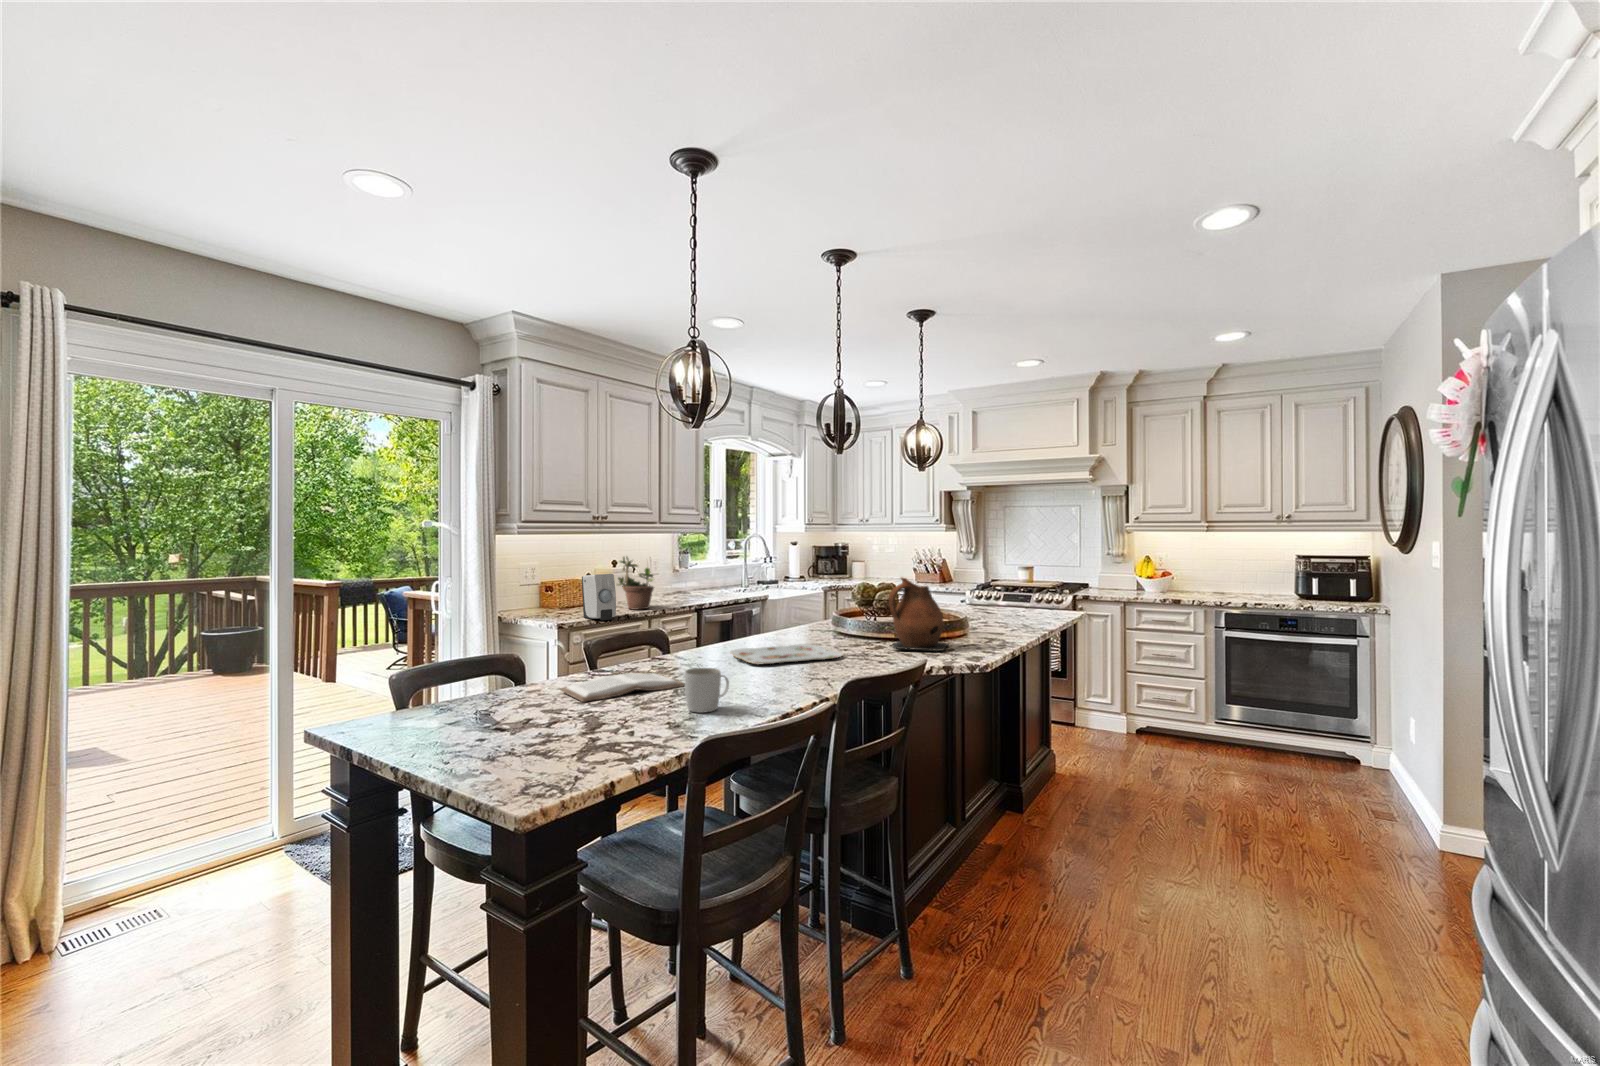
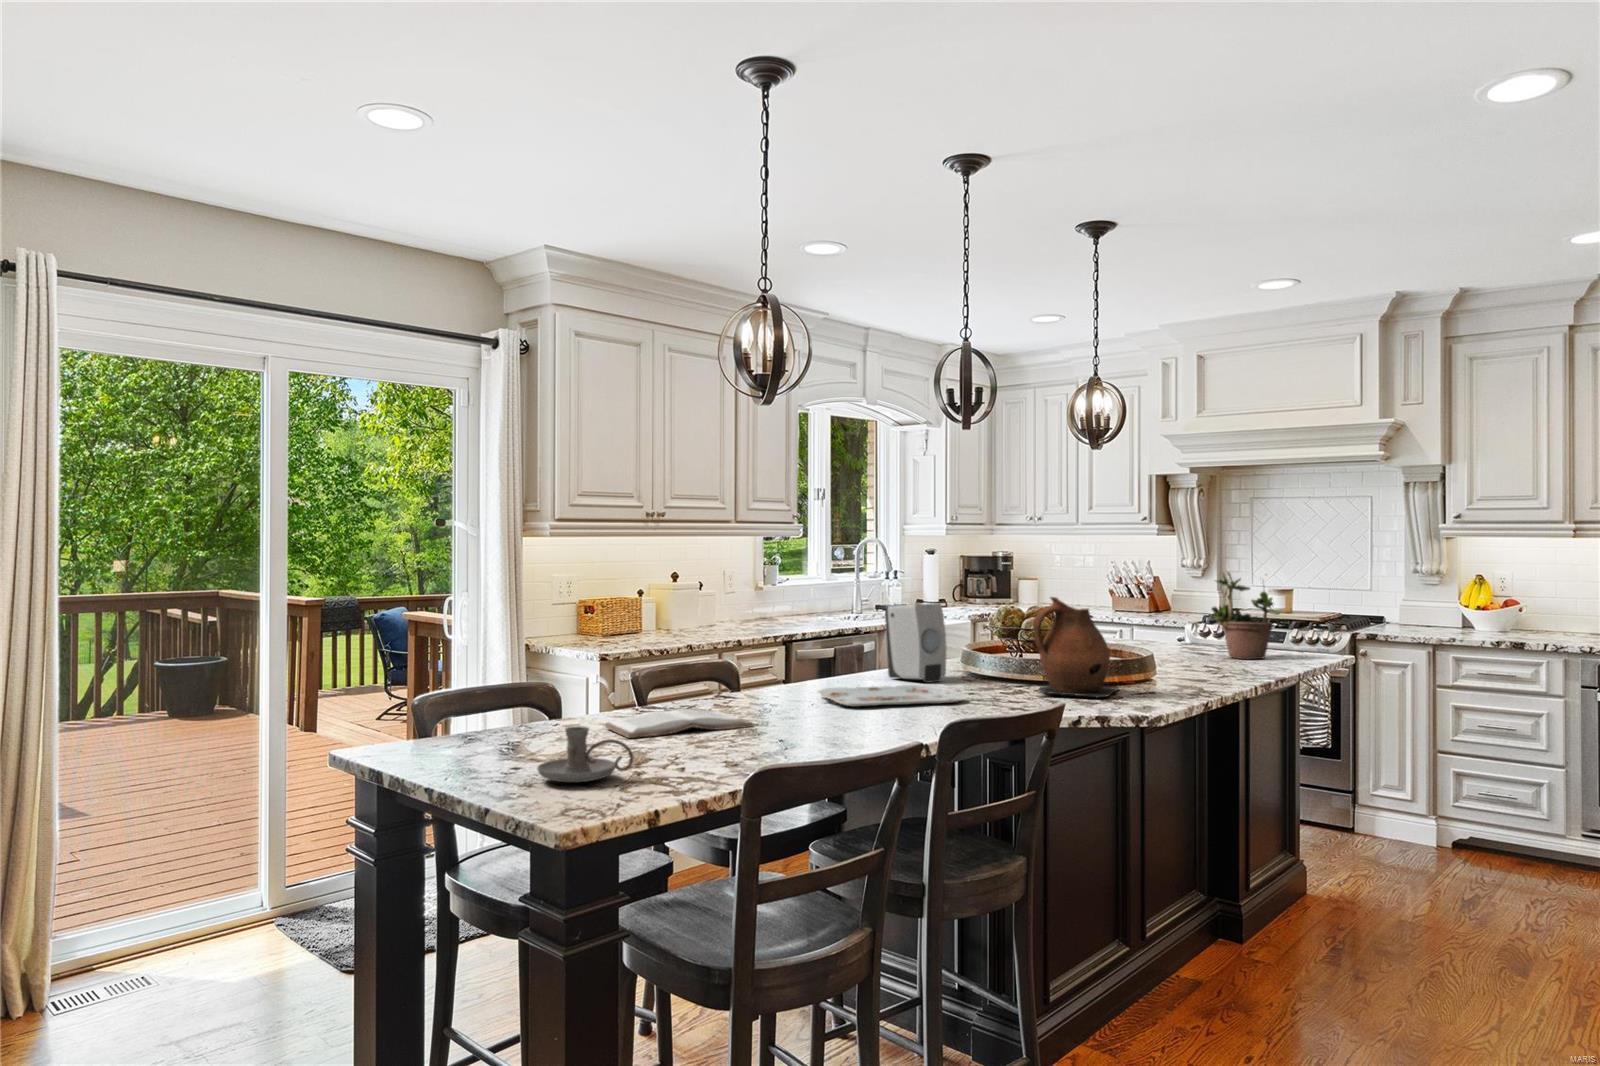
potted plant: present [617,557,654,610] -> present [1208,572,1281,659]
soap dispenser: present [582,574,616,620] -> present [885,603,946,683]
mug: present [685,668,729,713] -> none [749,700,803,753]
candle holder: none [501,703,589,754] -> present [537,726,633,782]

